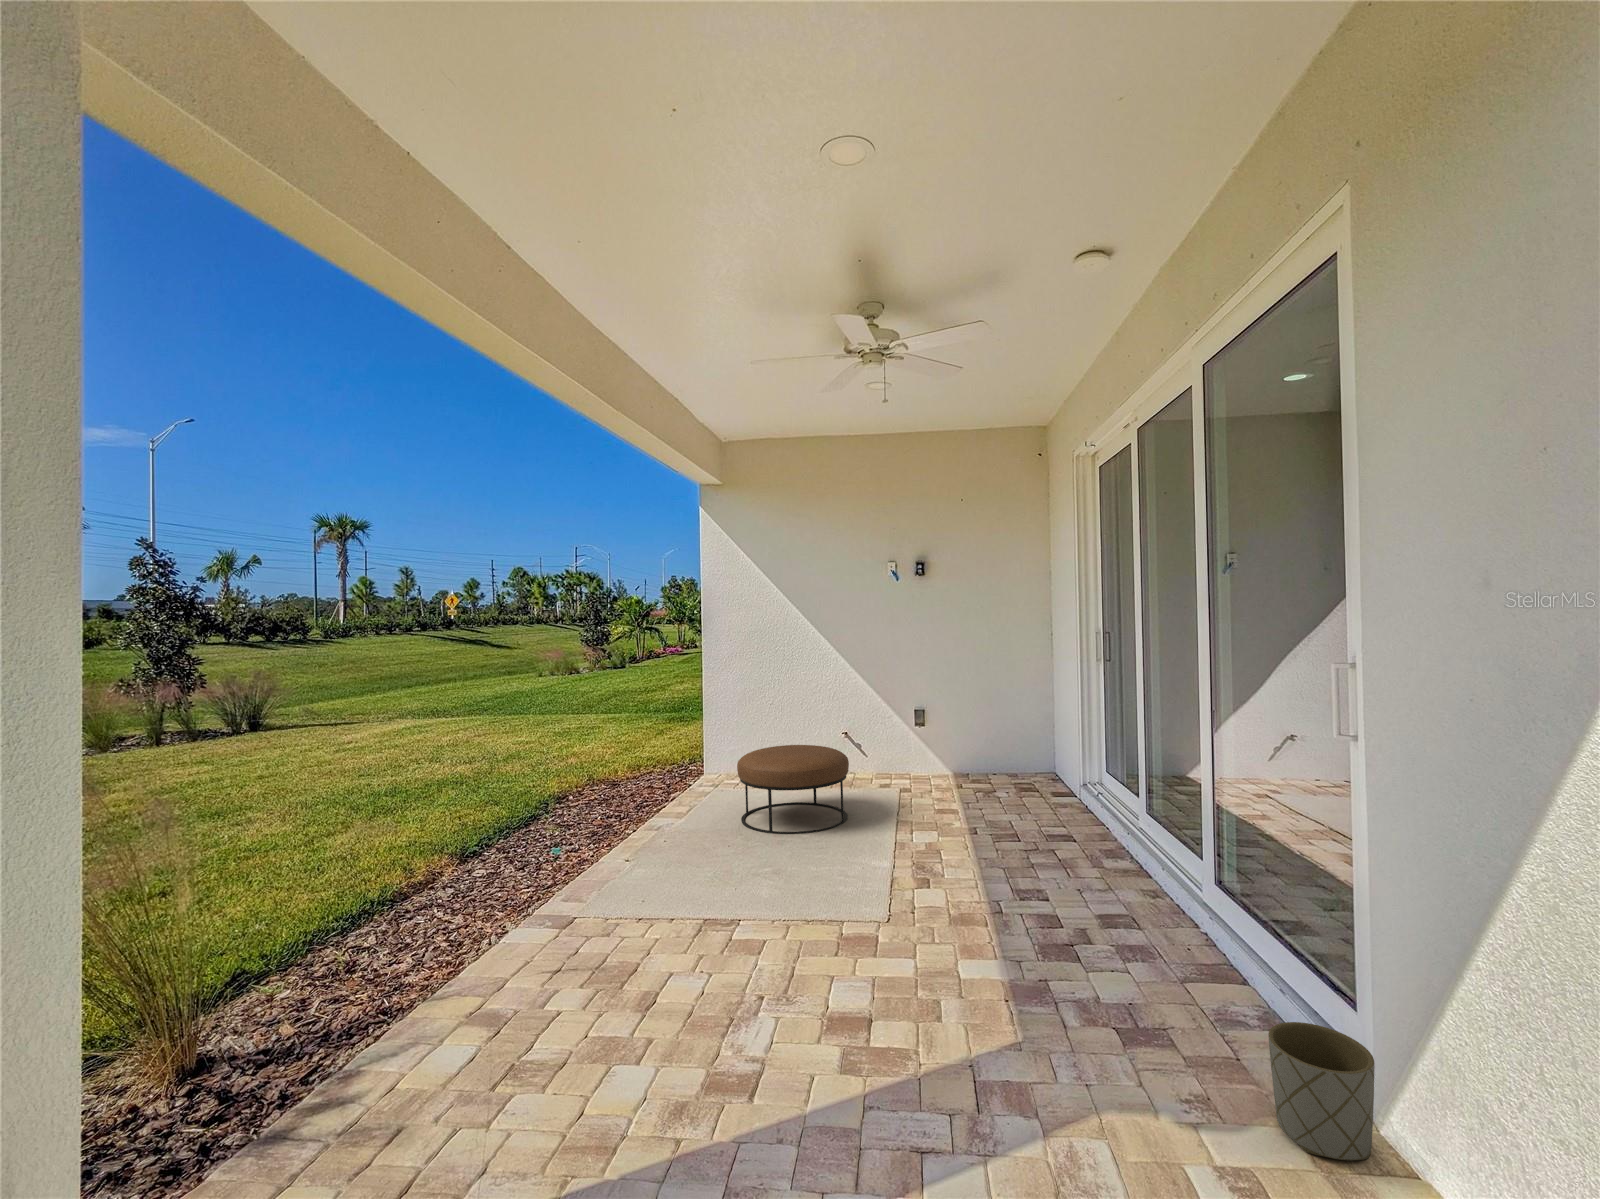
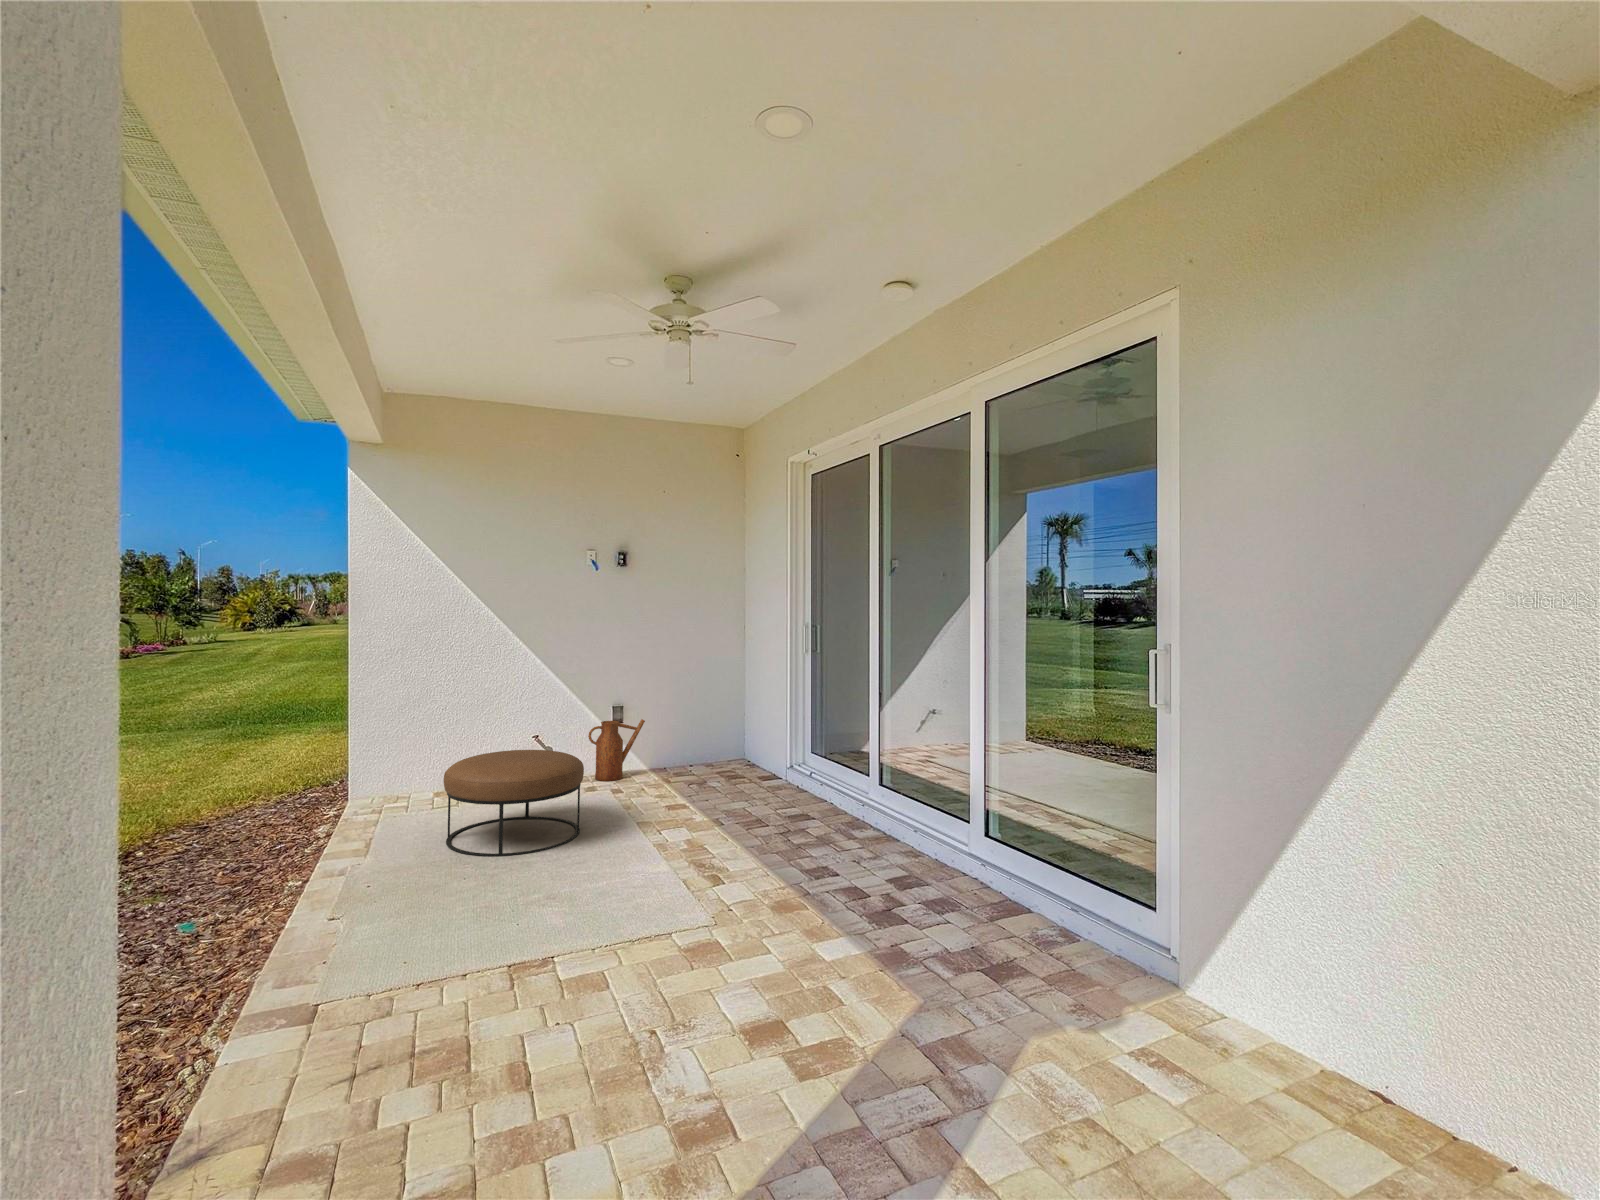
watering can: none [889,723,942,779] -> present [588,719,645,781]
planter: present [1268,1022,1375,1160] -> none [1122,925,1194,1021]

